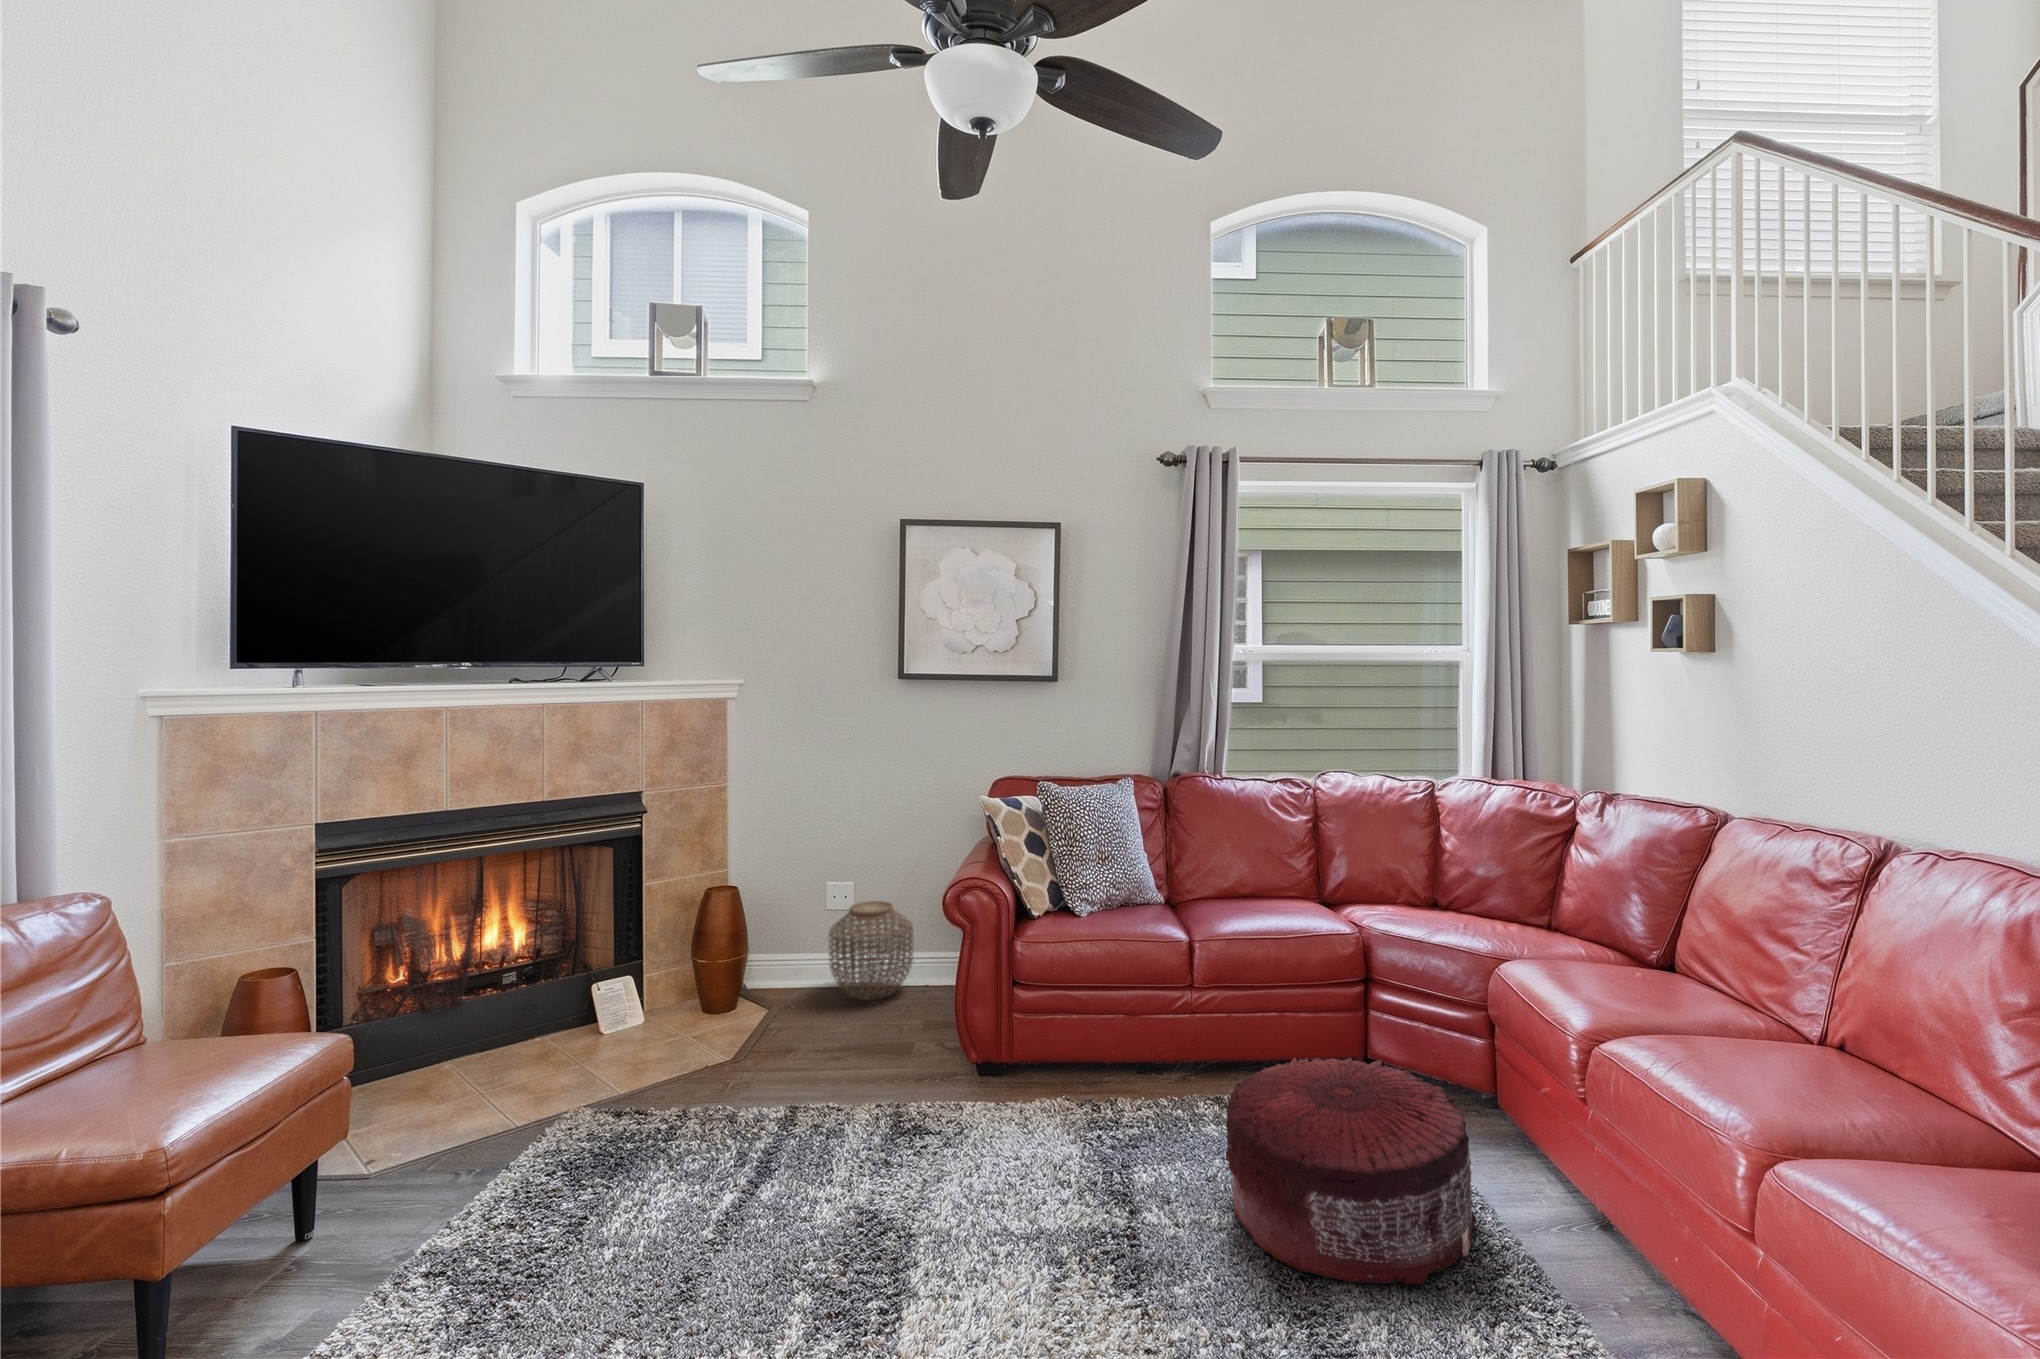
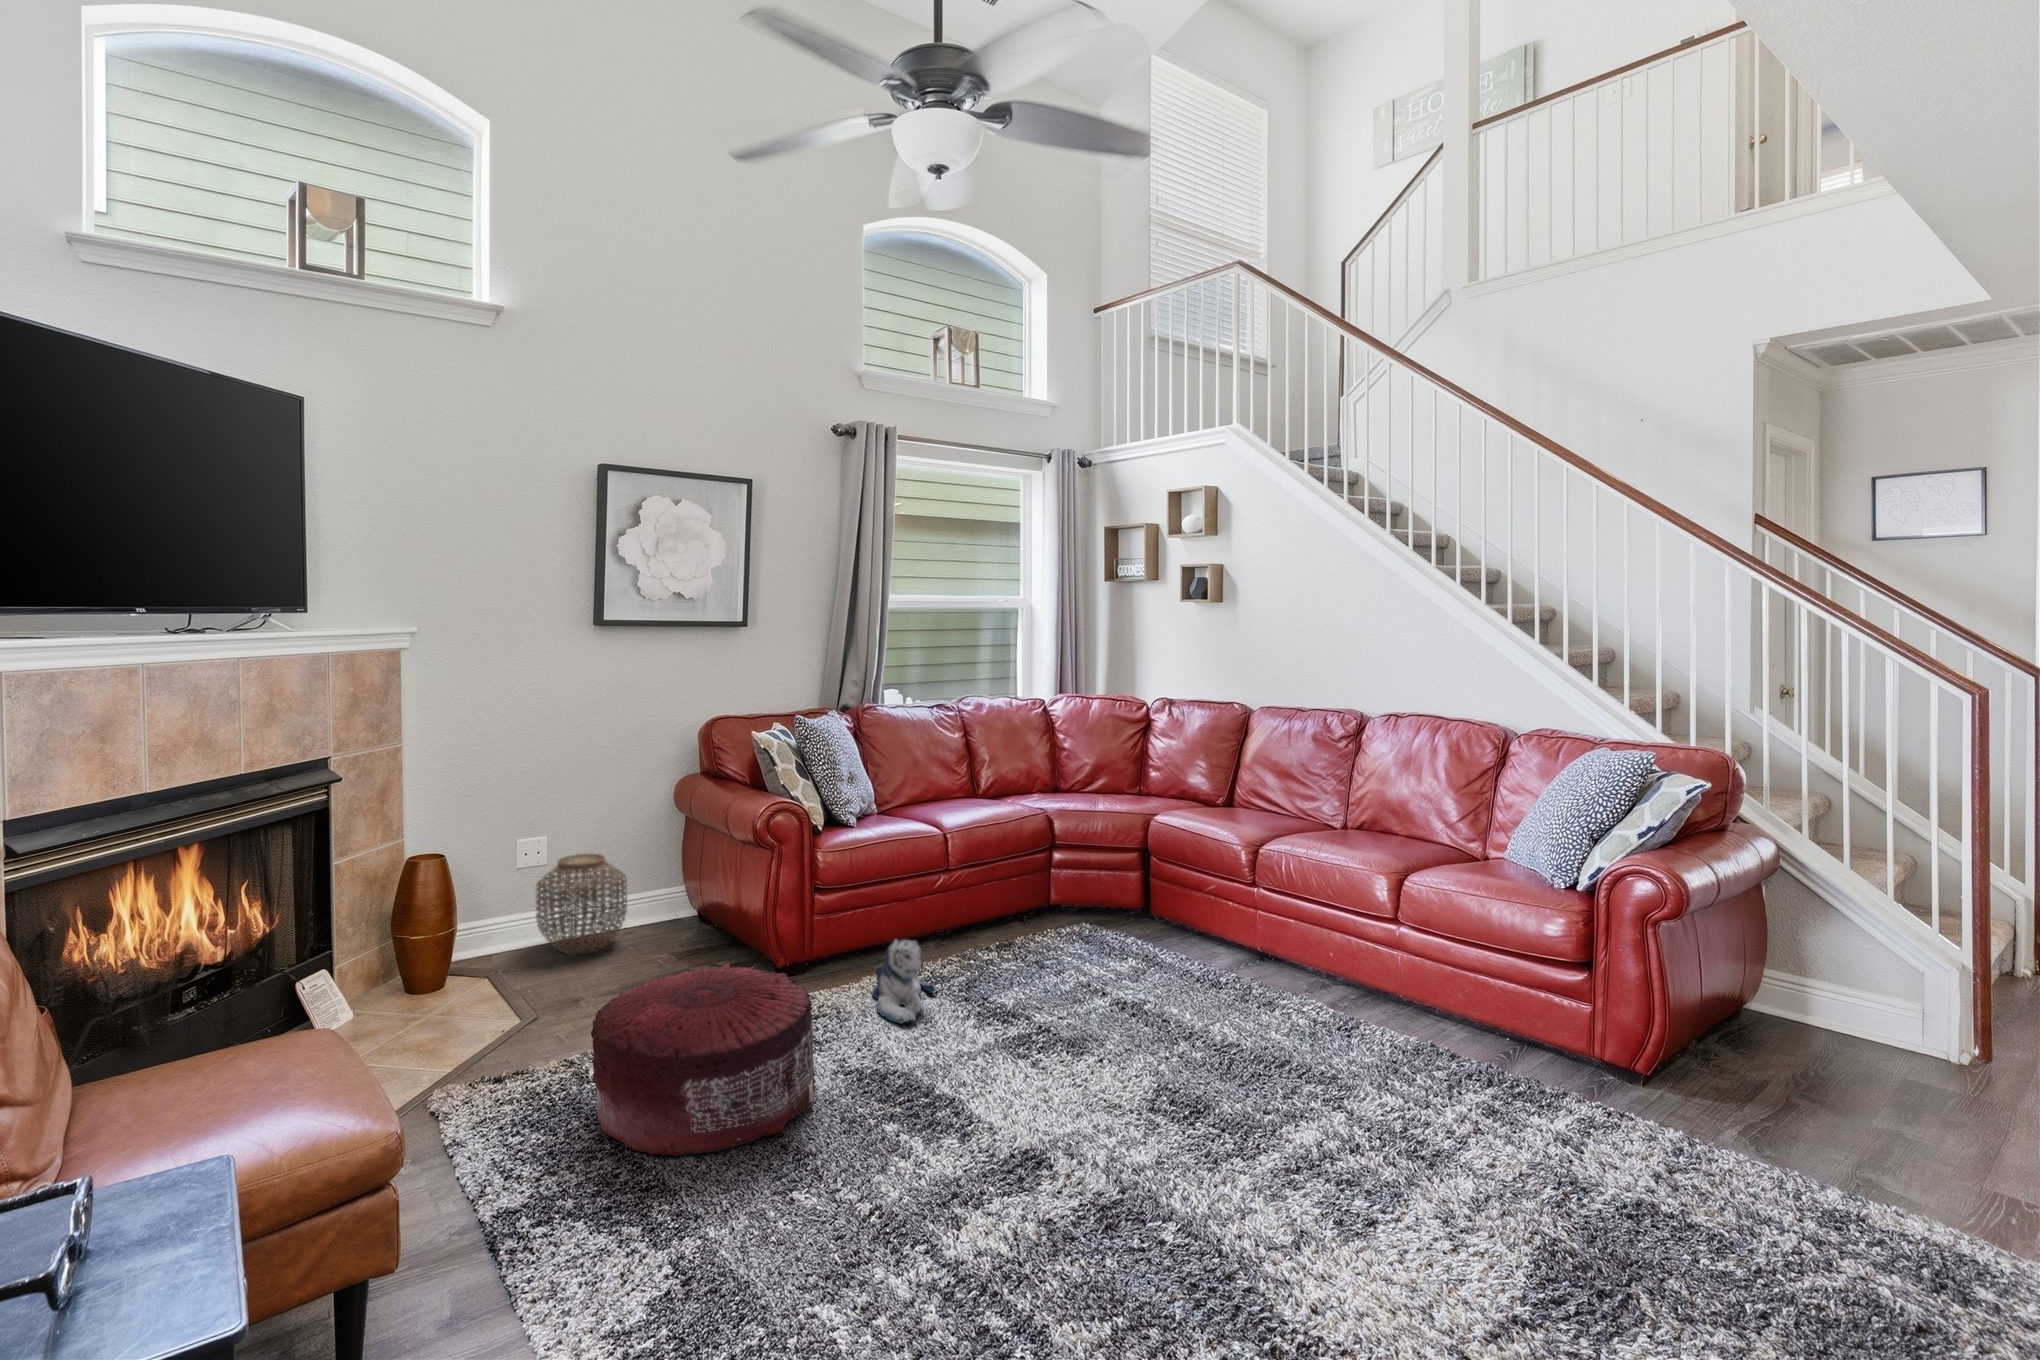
pouf: present [1226,1057,1477,1284] -> present [591,963,815,1157]
plush toy: none [989,1063,1088,1171] -> present [872,940,936,1024]

